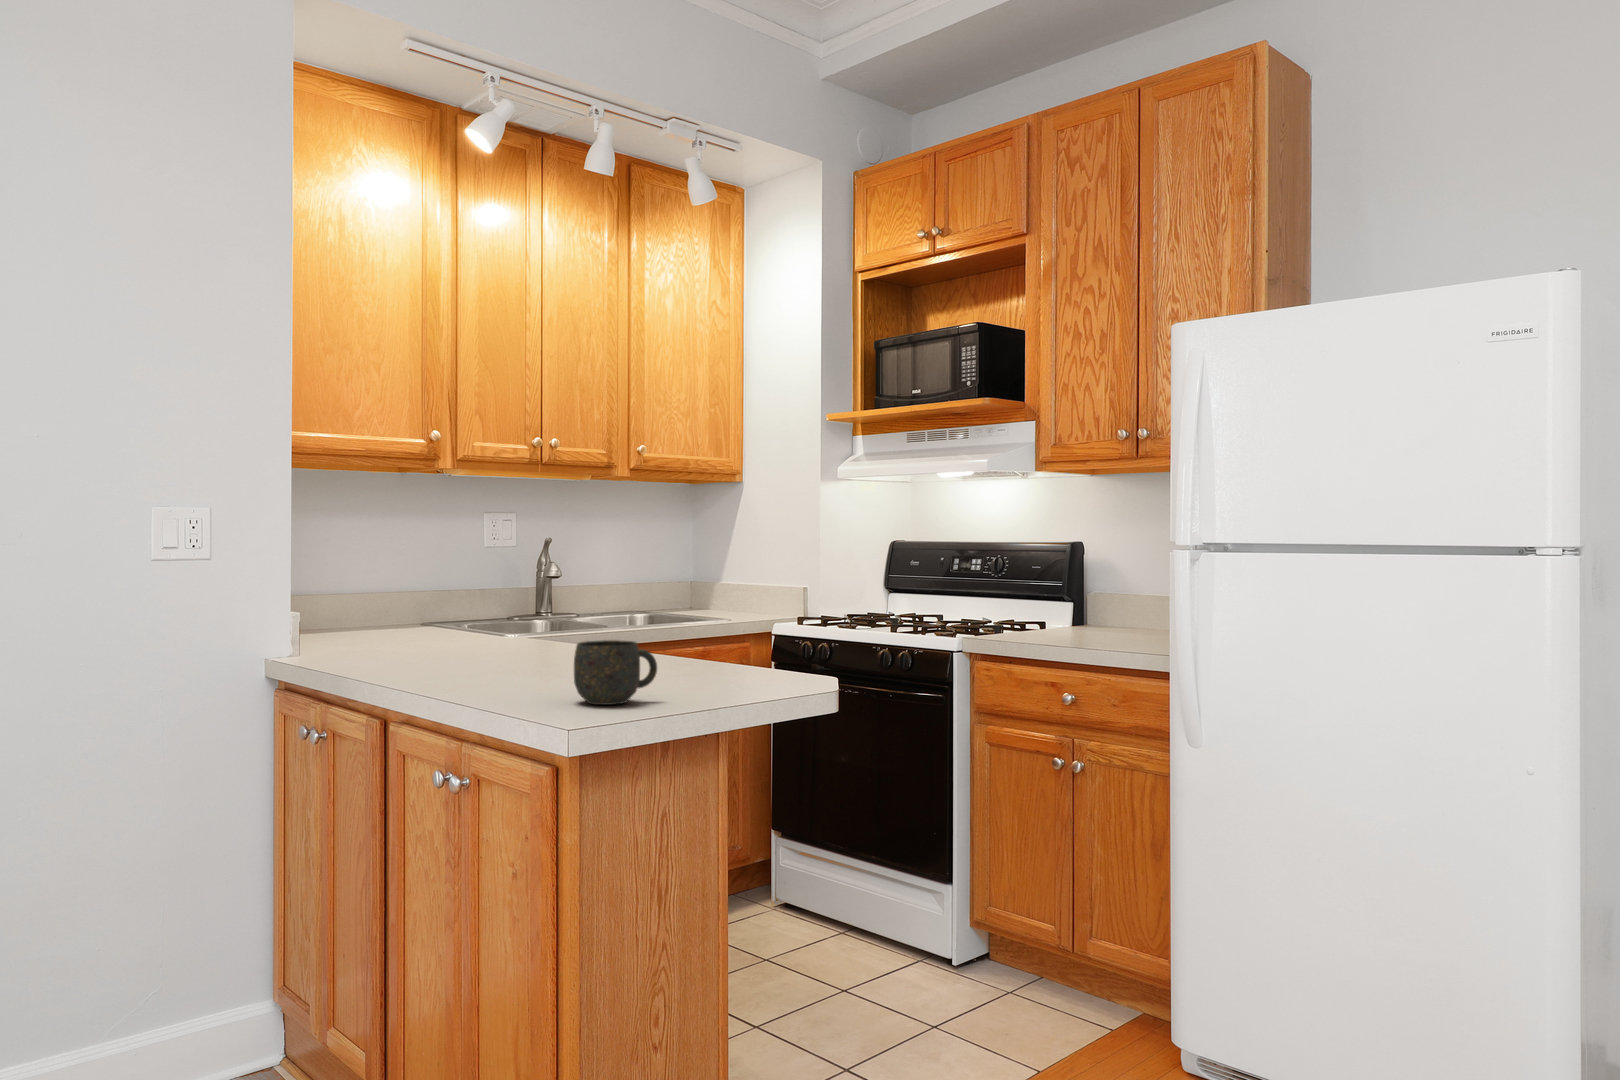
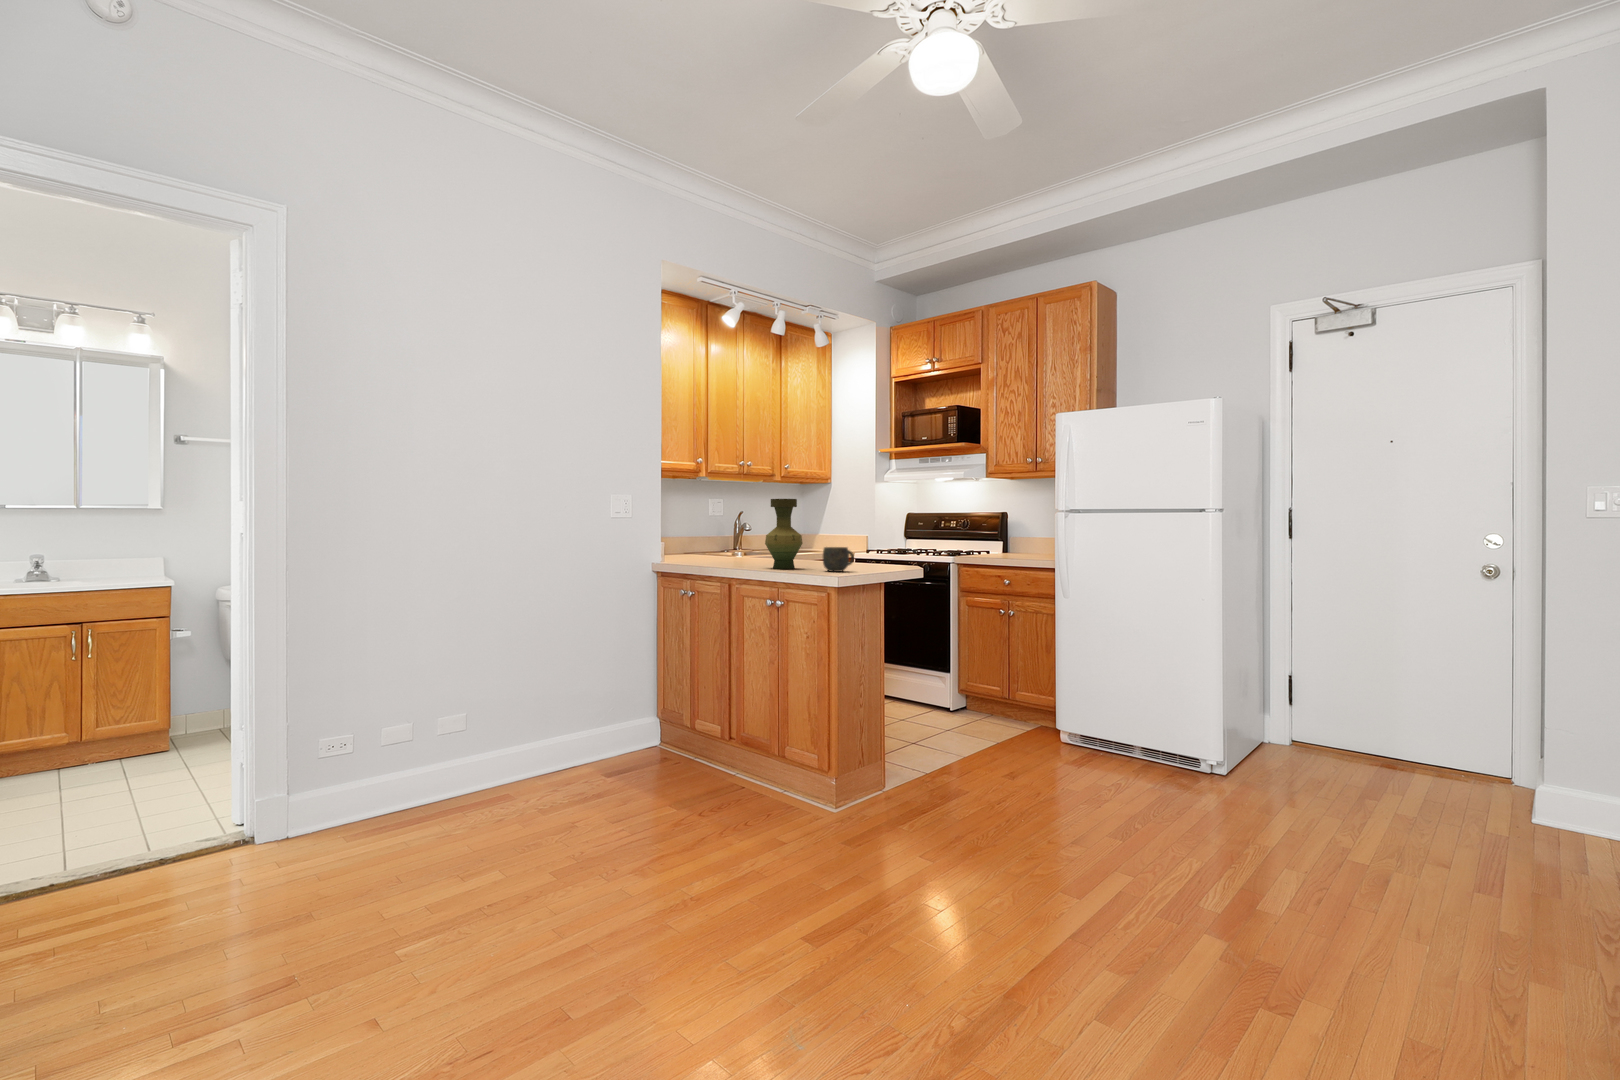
vase: none [449,521,542,693] -> present [765,499,802,569]

